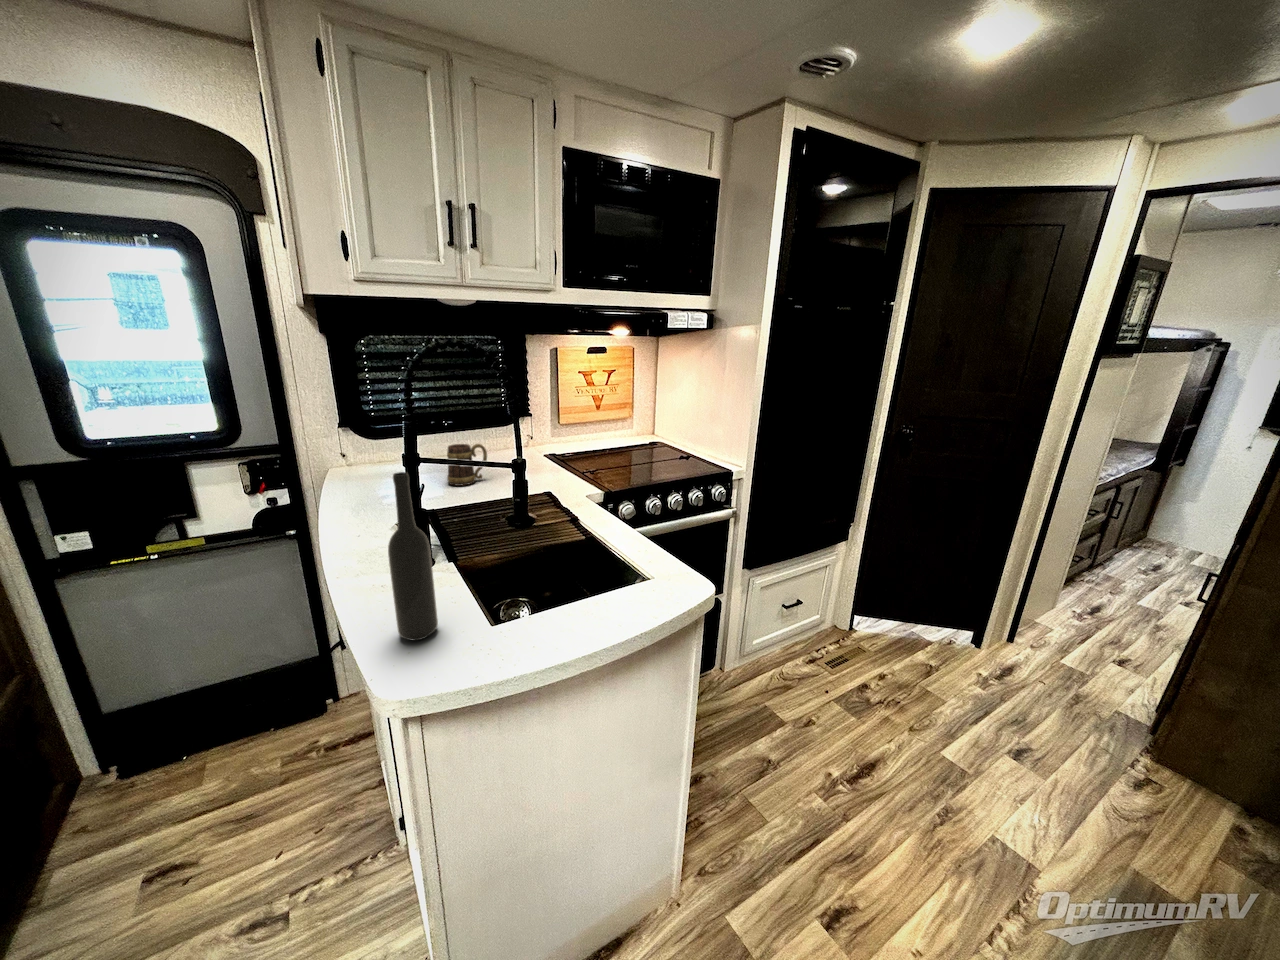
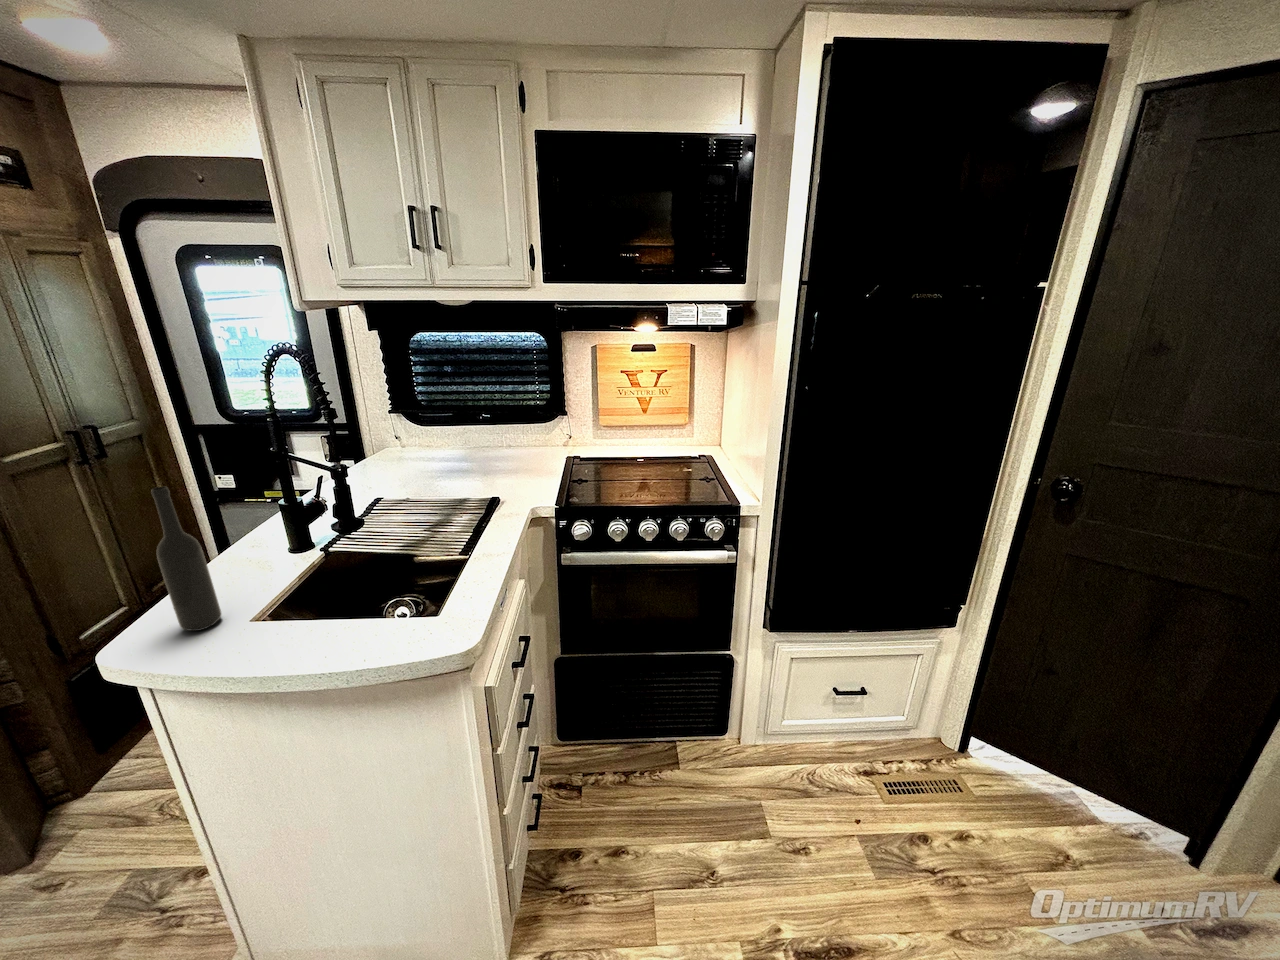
mug: present [447,444,487,486] -> none [443,442,481,482]

